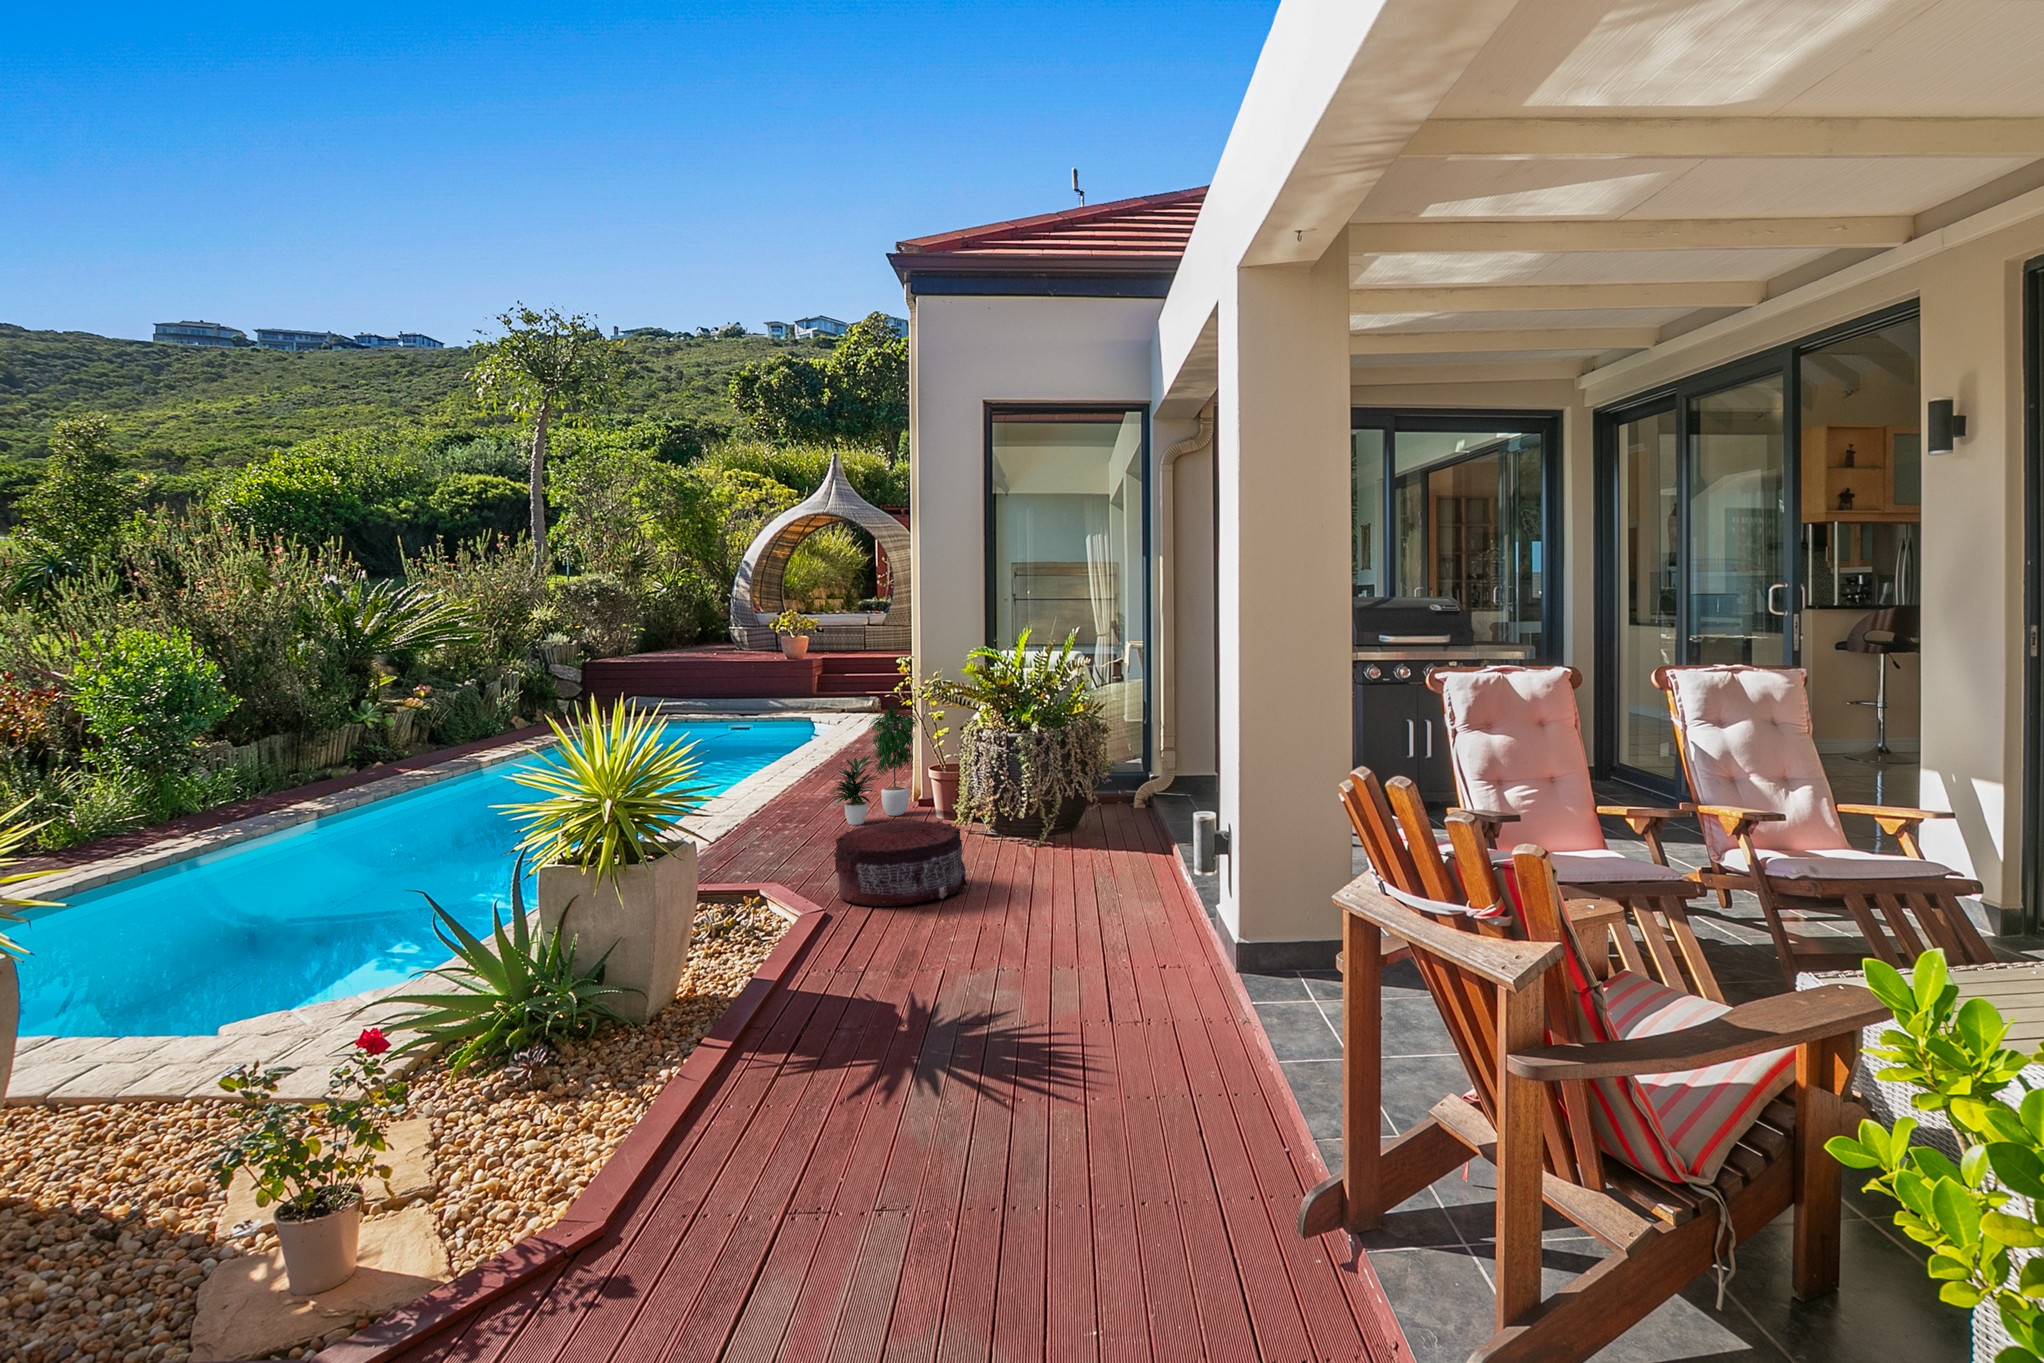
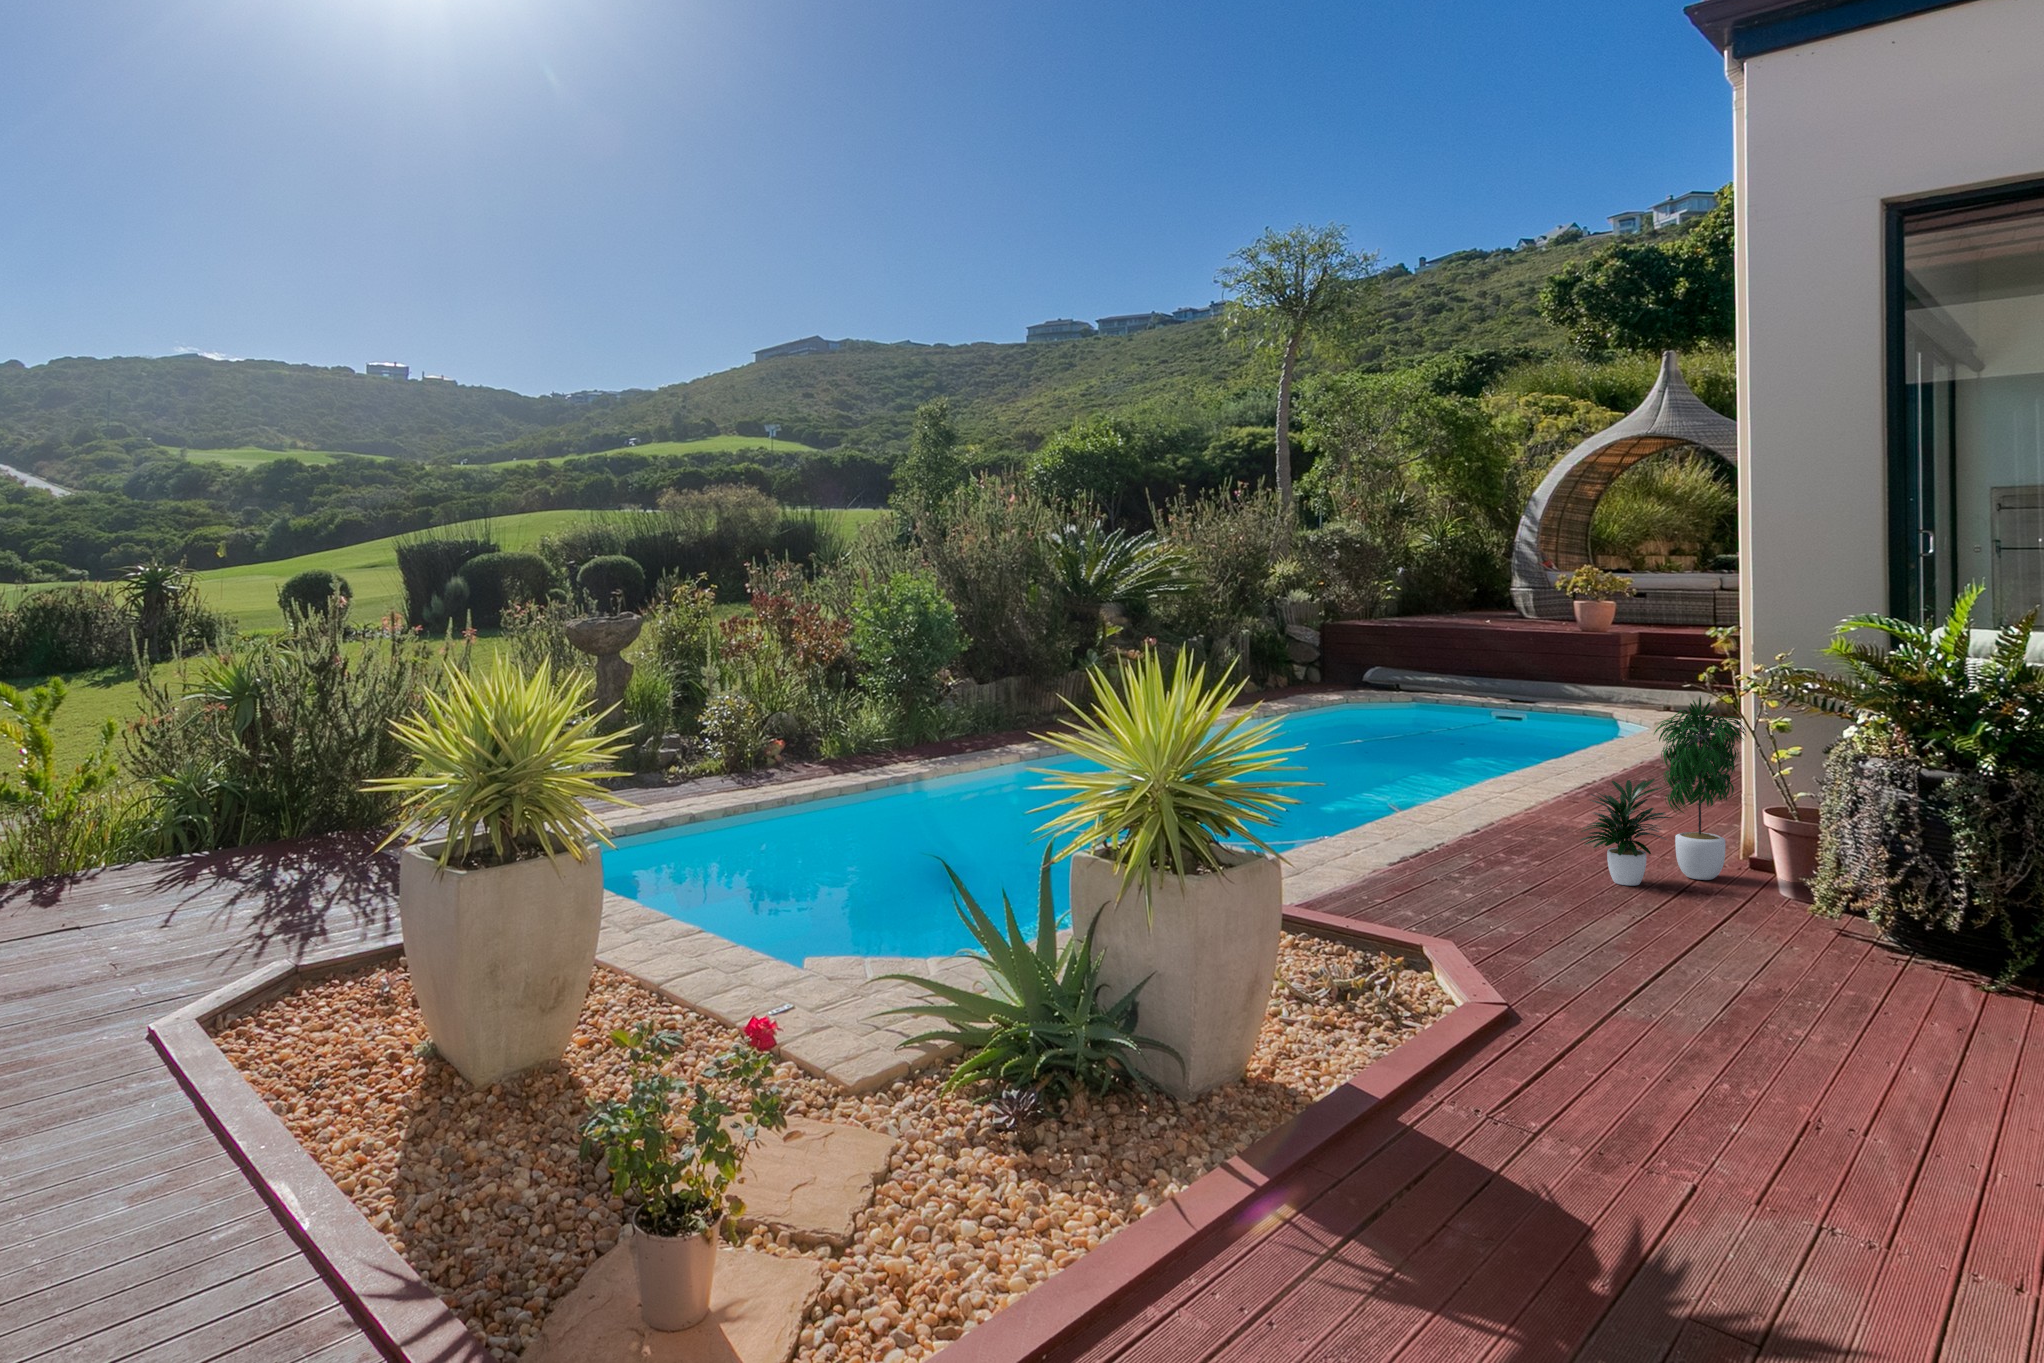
pouf: present [834,820,967,906] -> none [1546,899,1809,1065]

